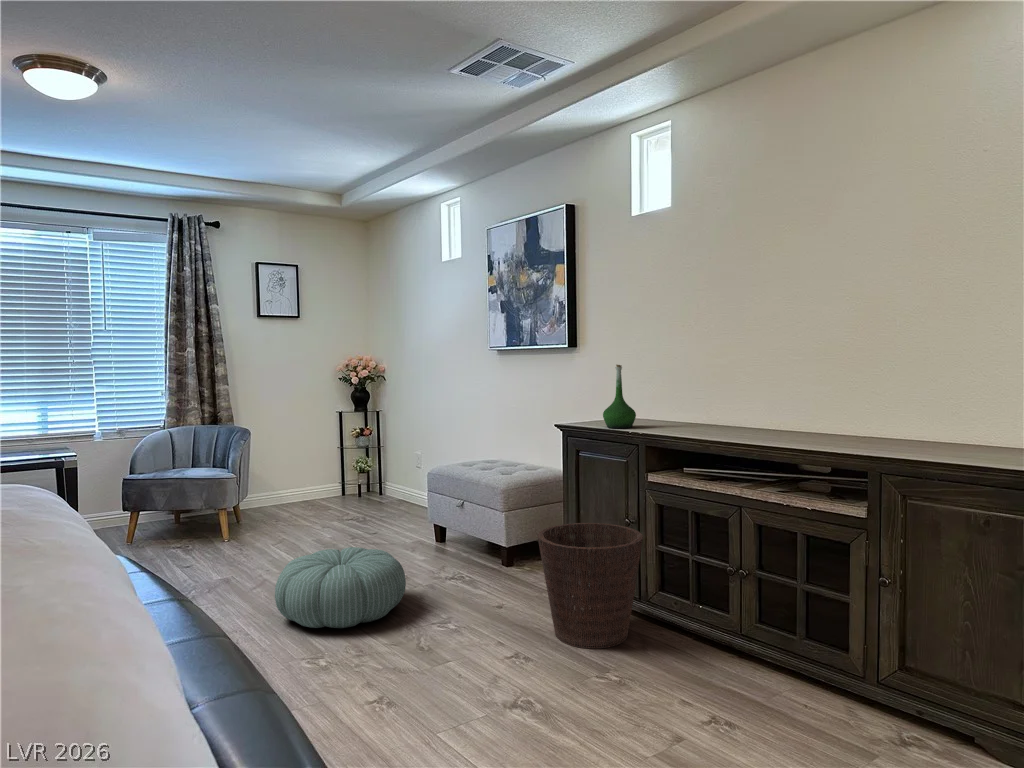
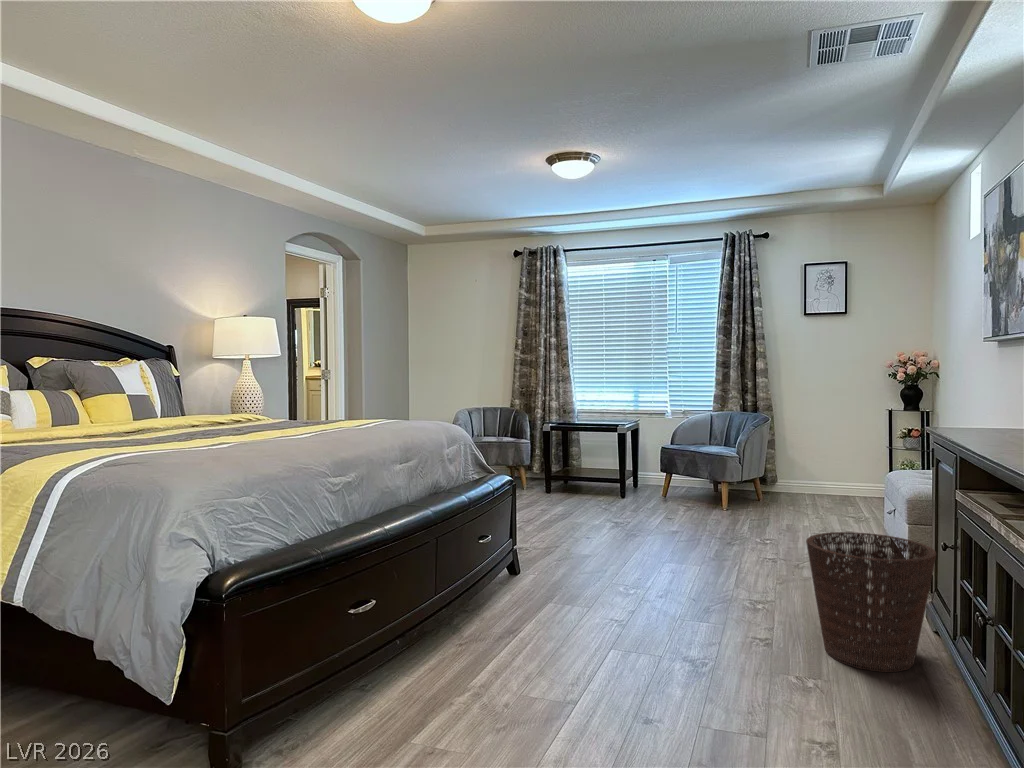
vase: present [603,365,636,428] -> none [946,358,994,436]
pouf: present [275,547,406,628] -> none [651,517,763,581]

